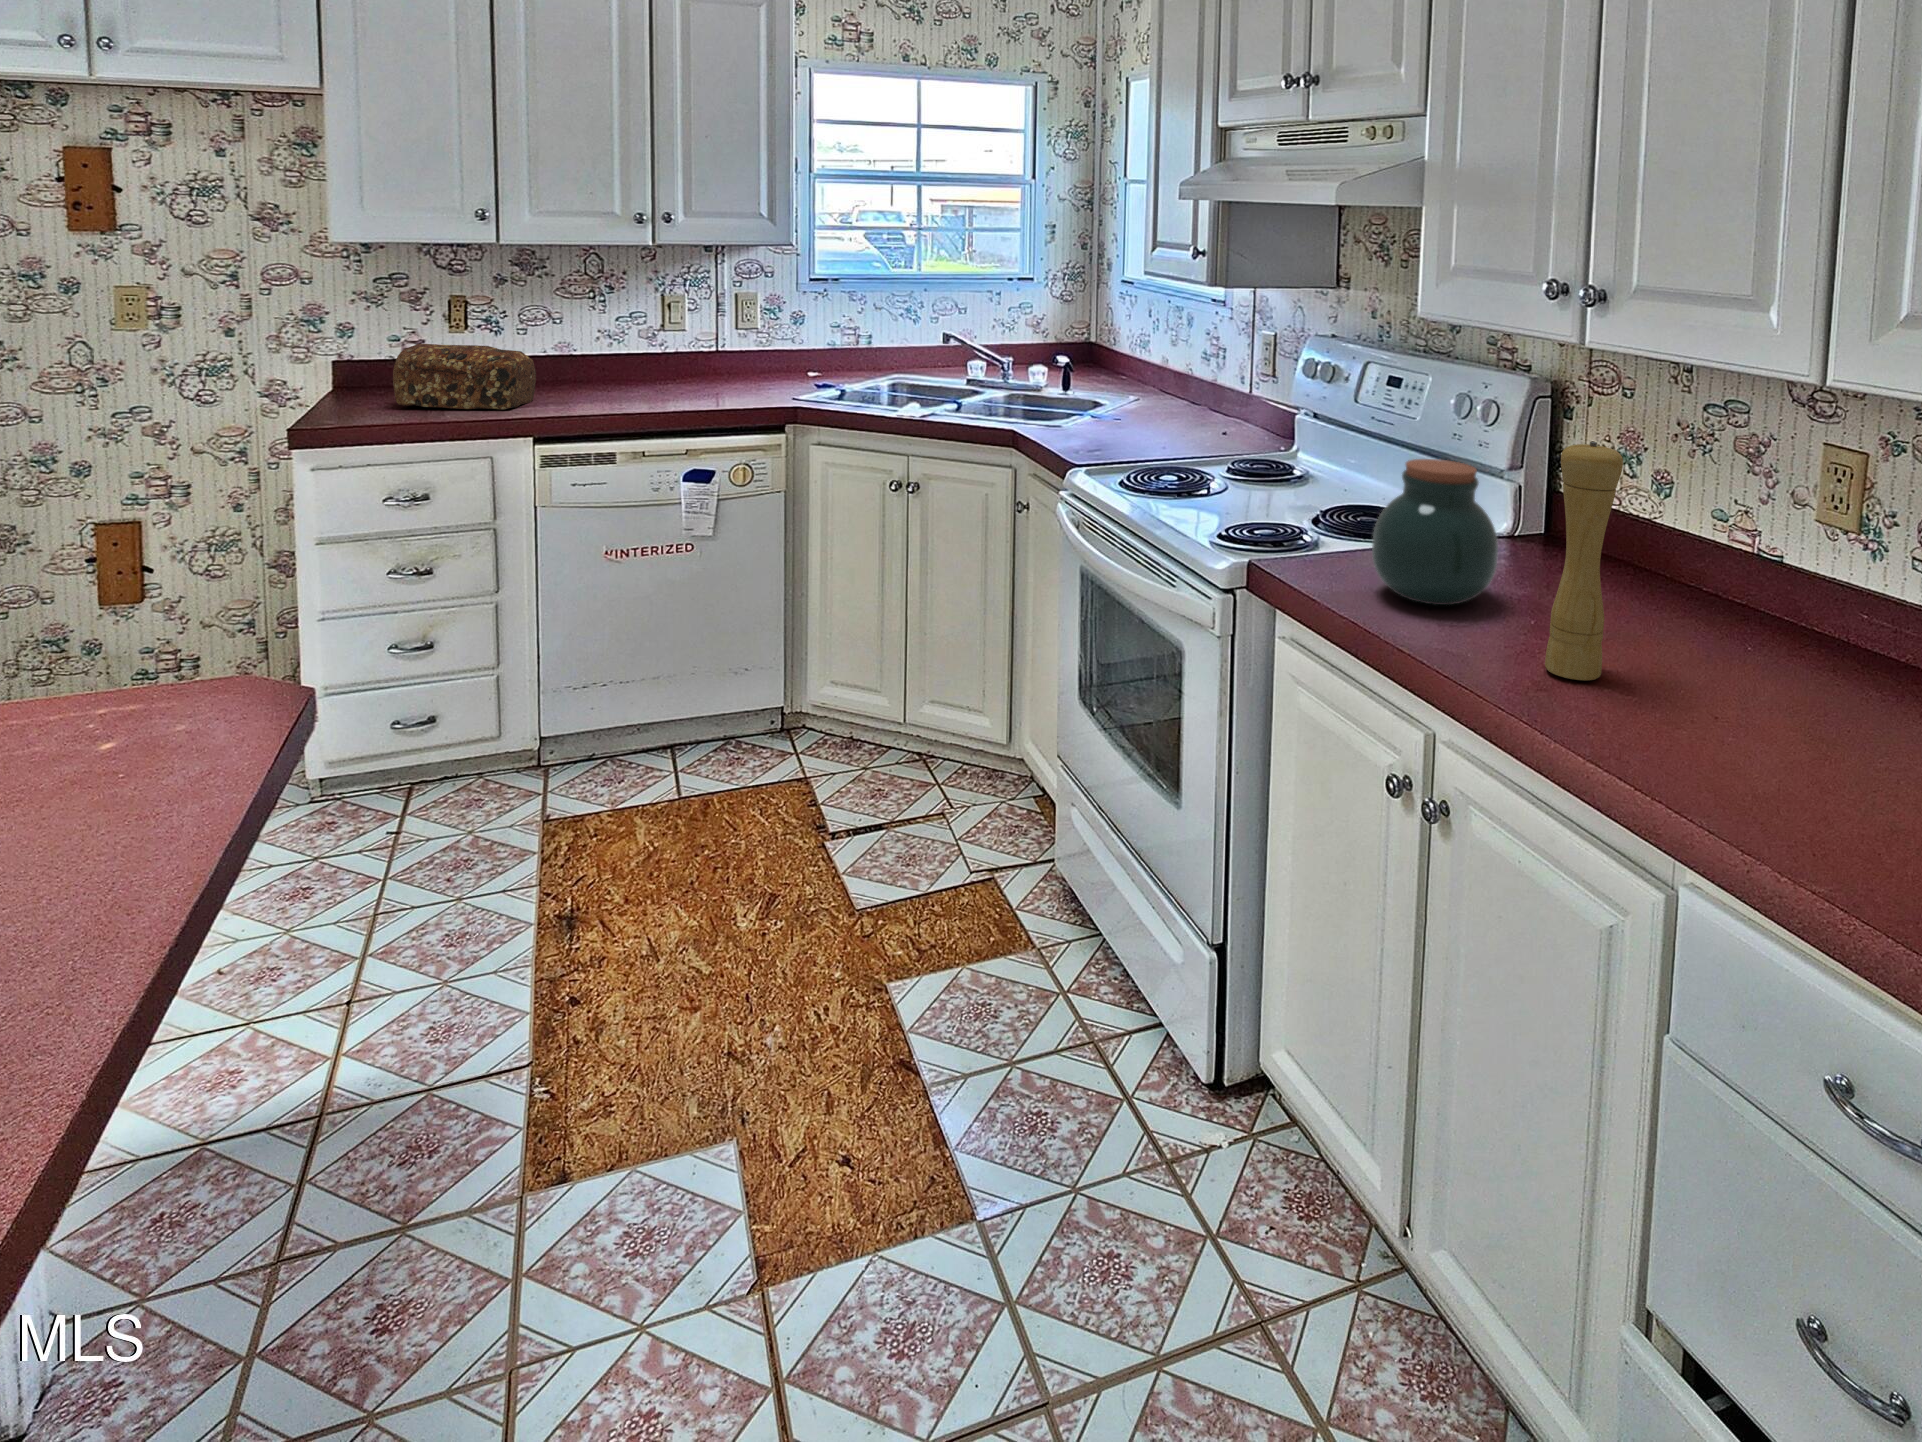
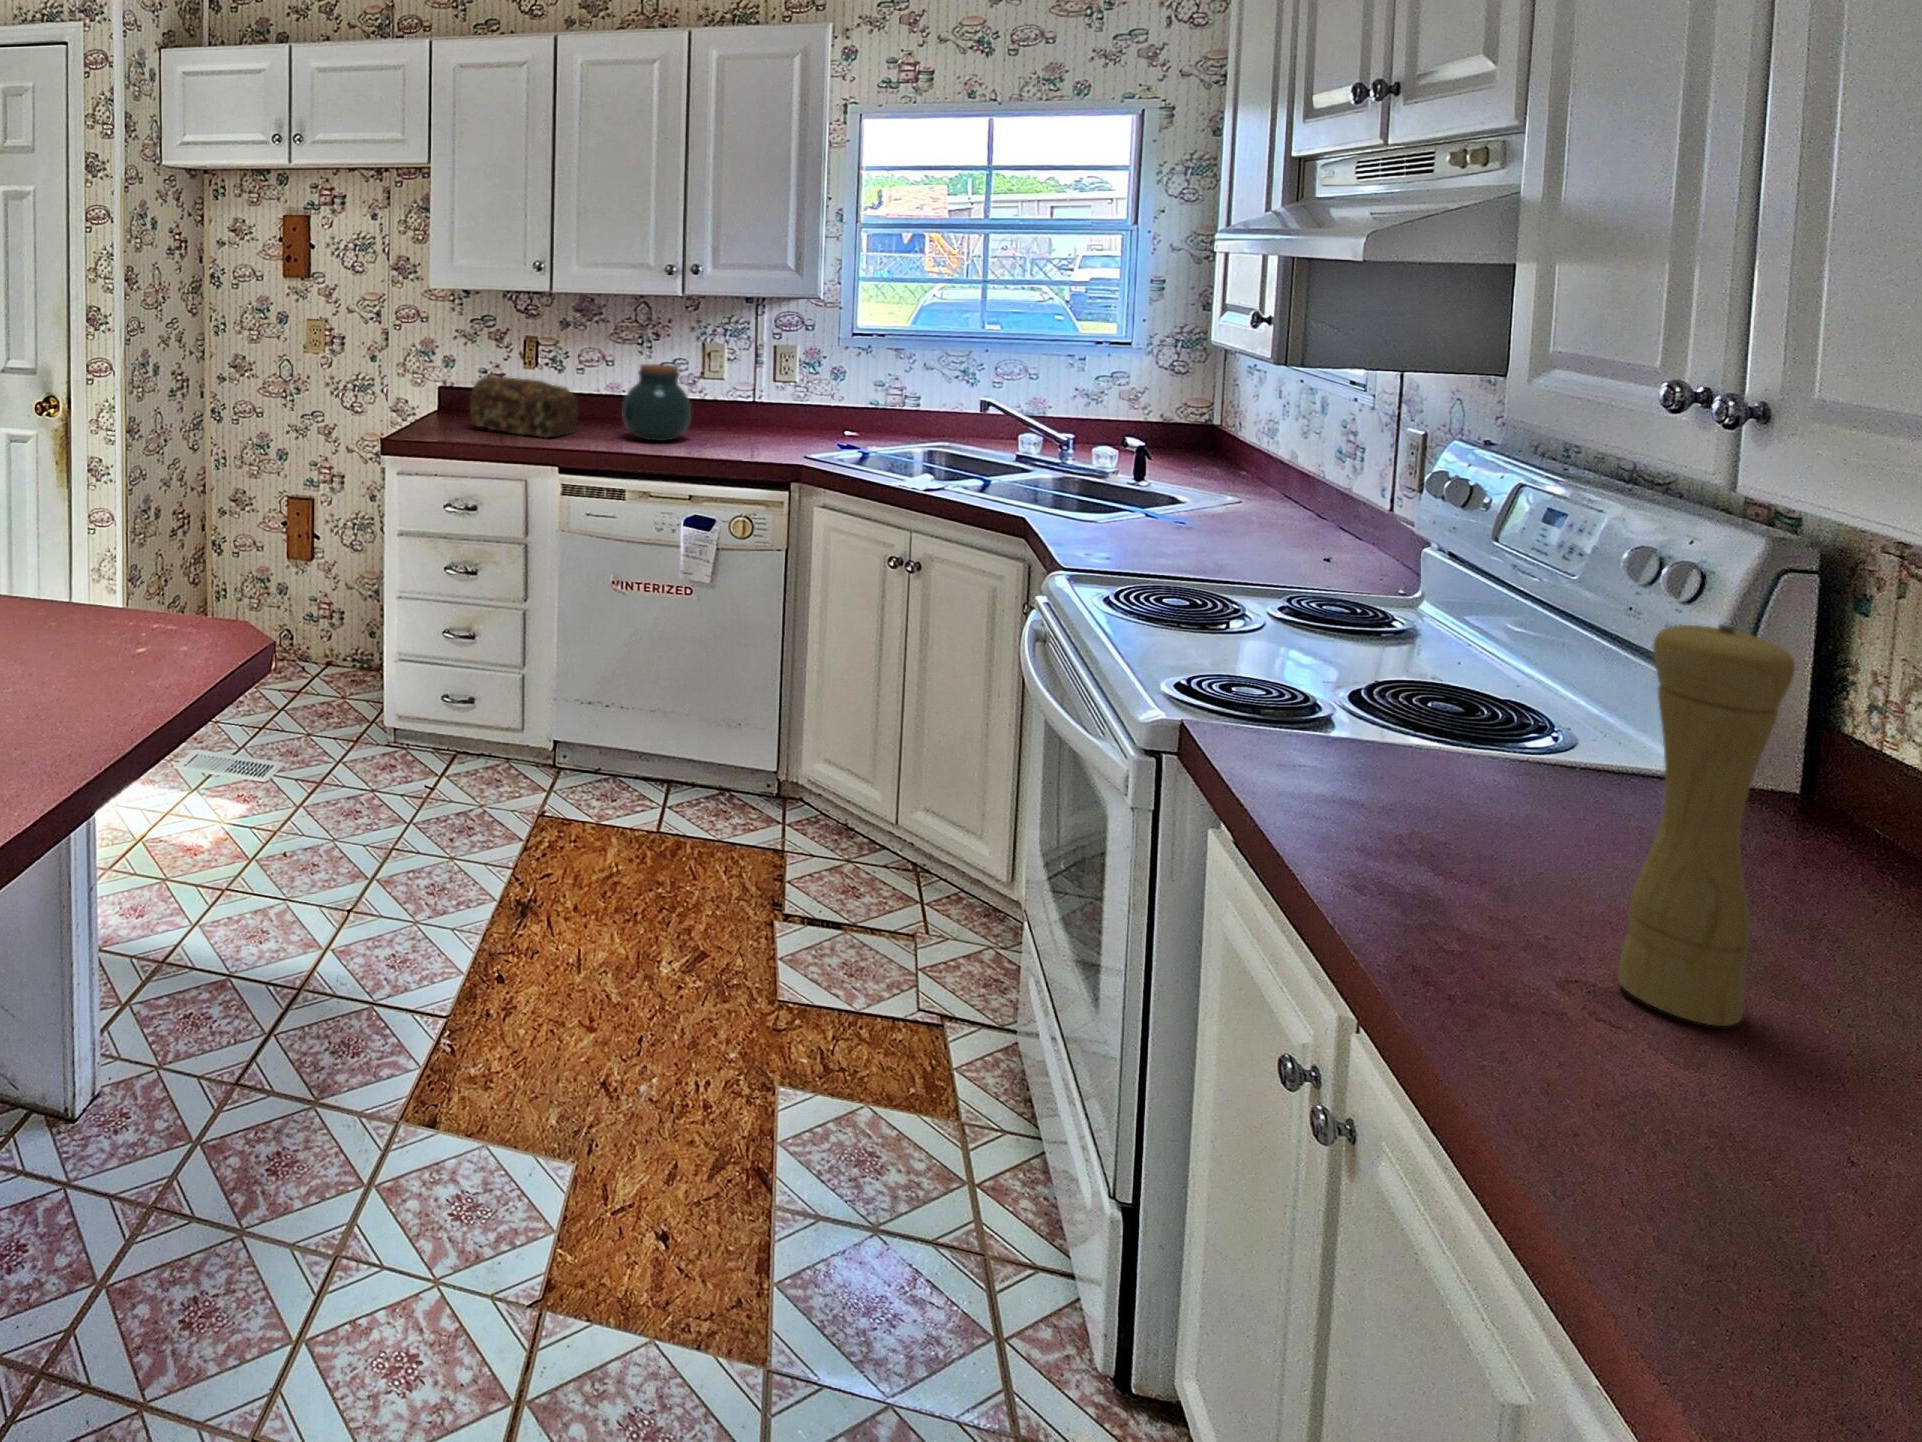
jar: present [1372,459,1498,605] -> present [623,364,691,441]

